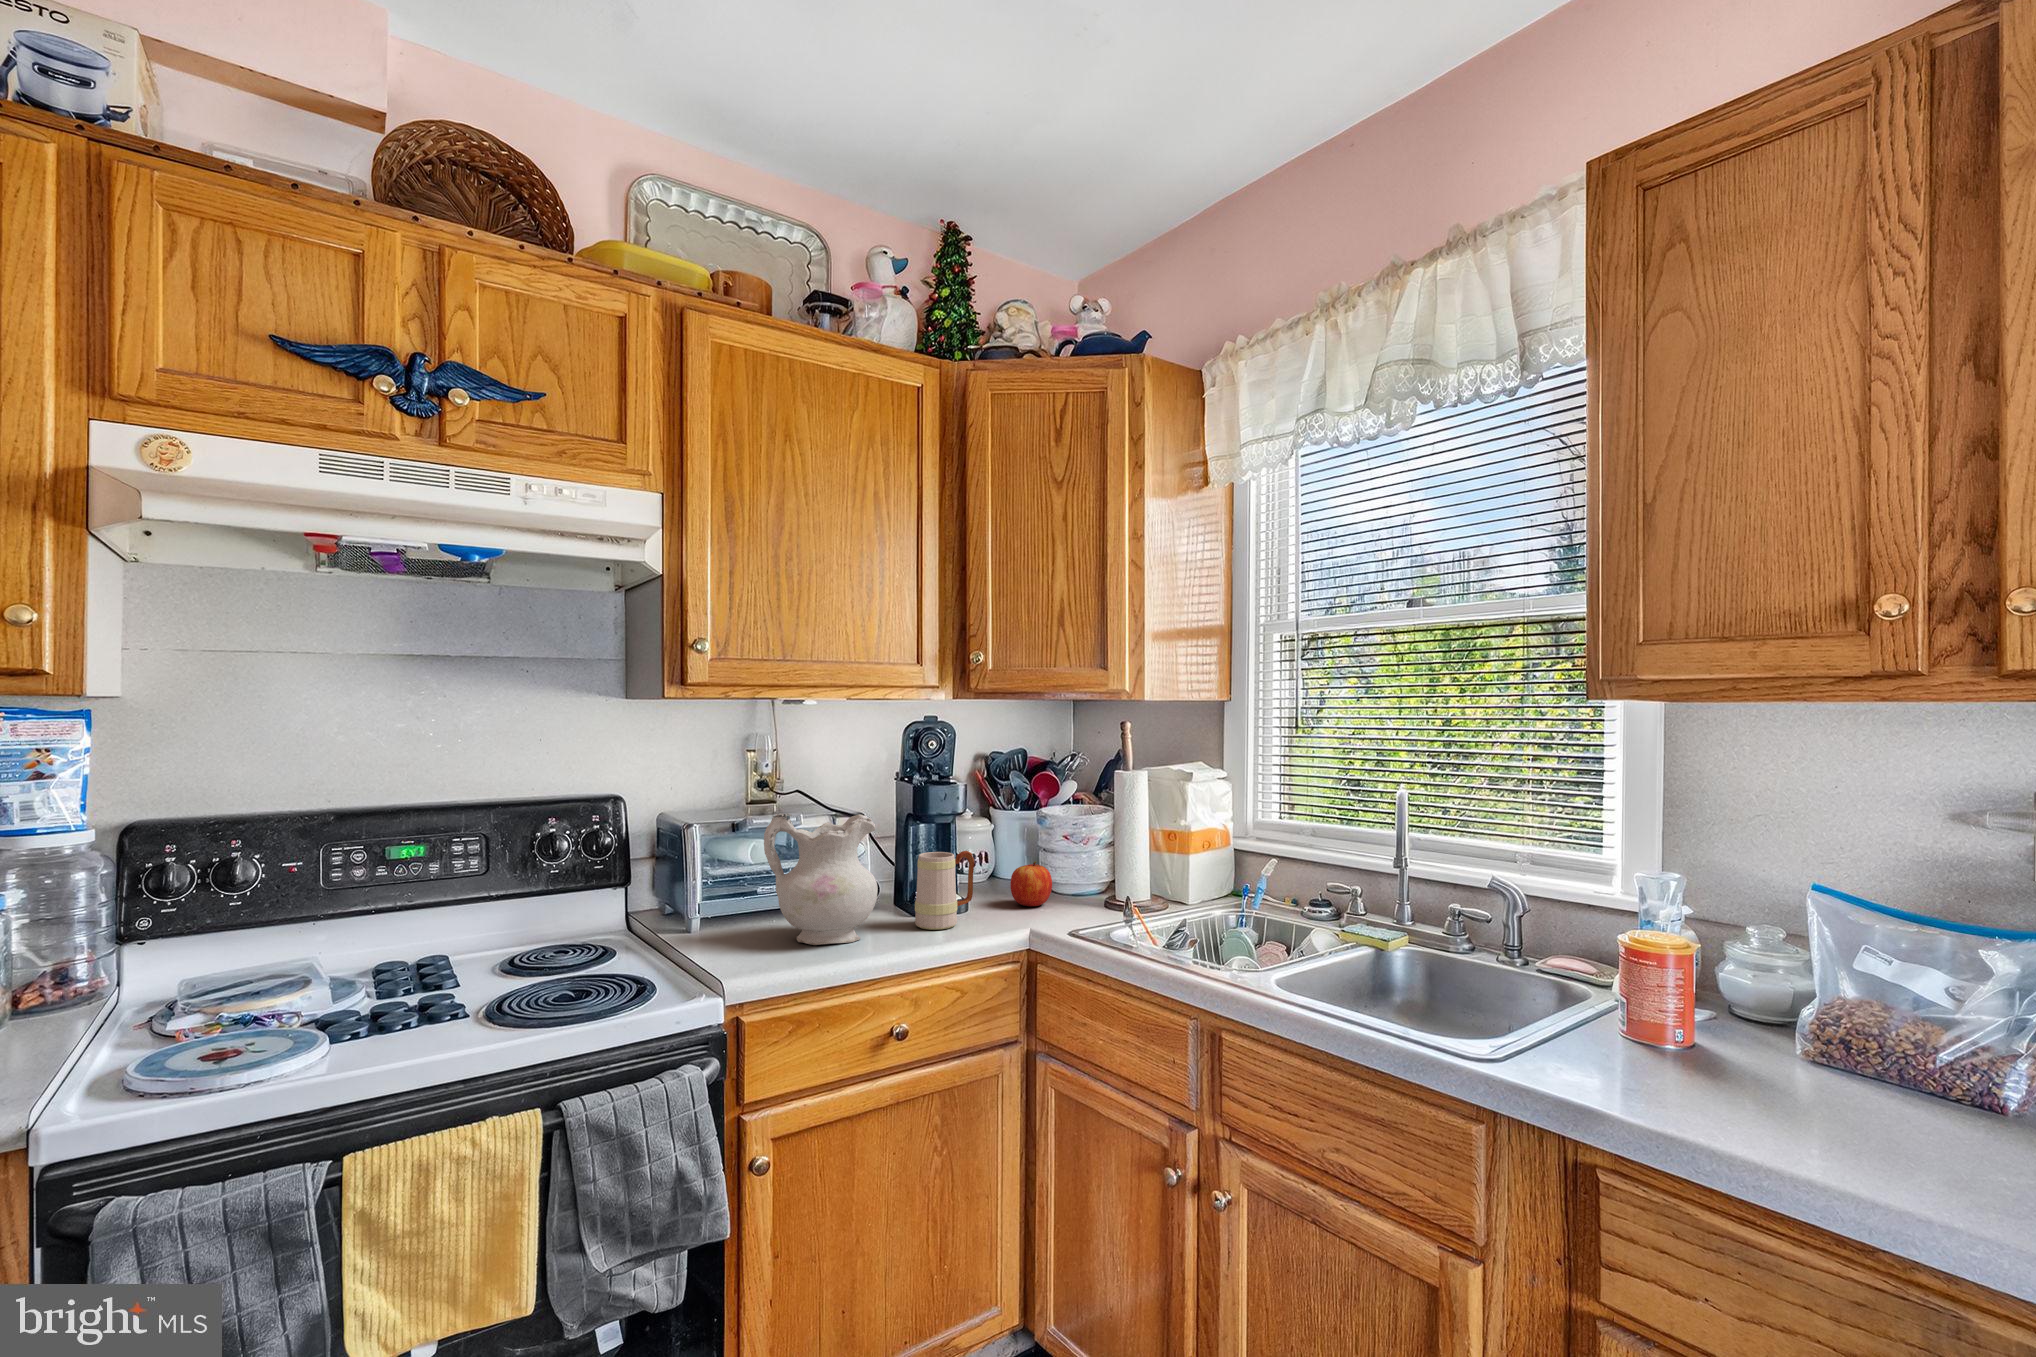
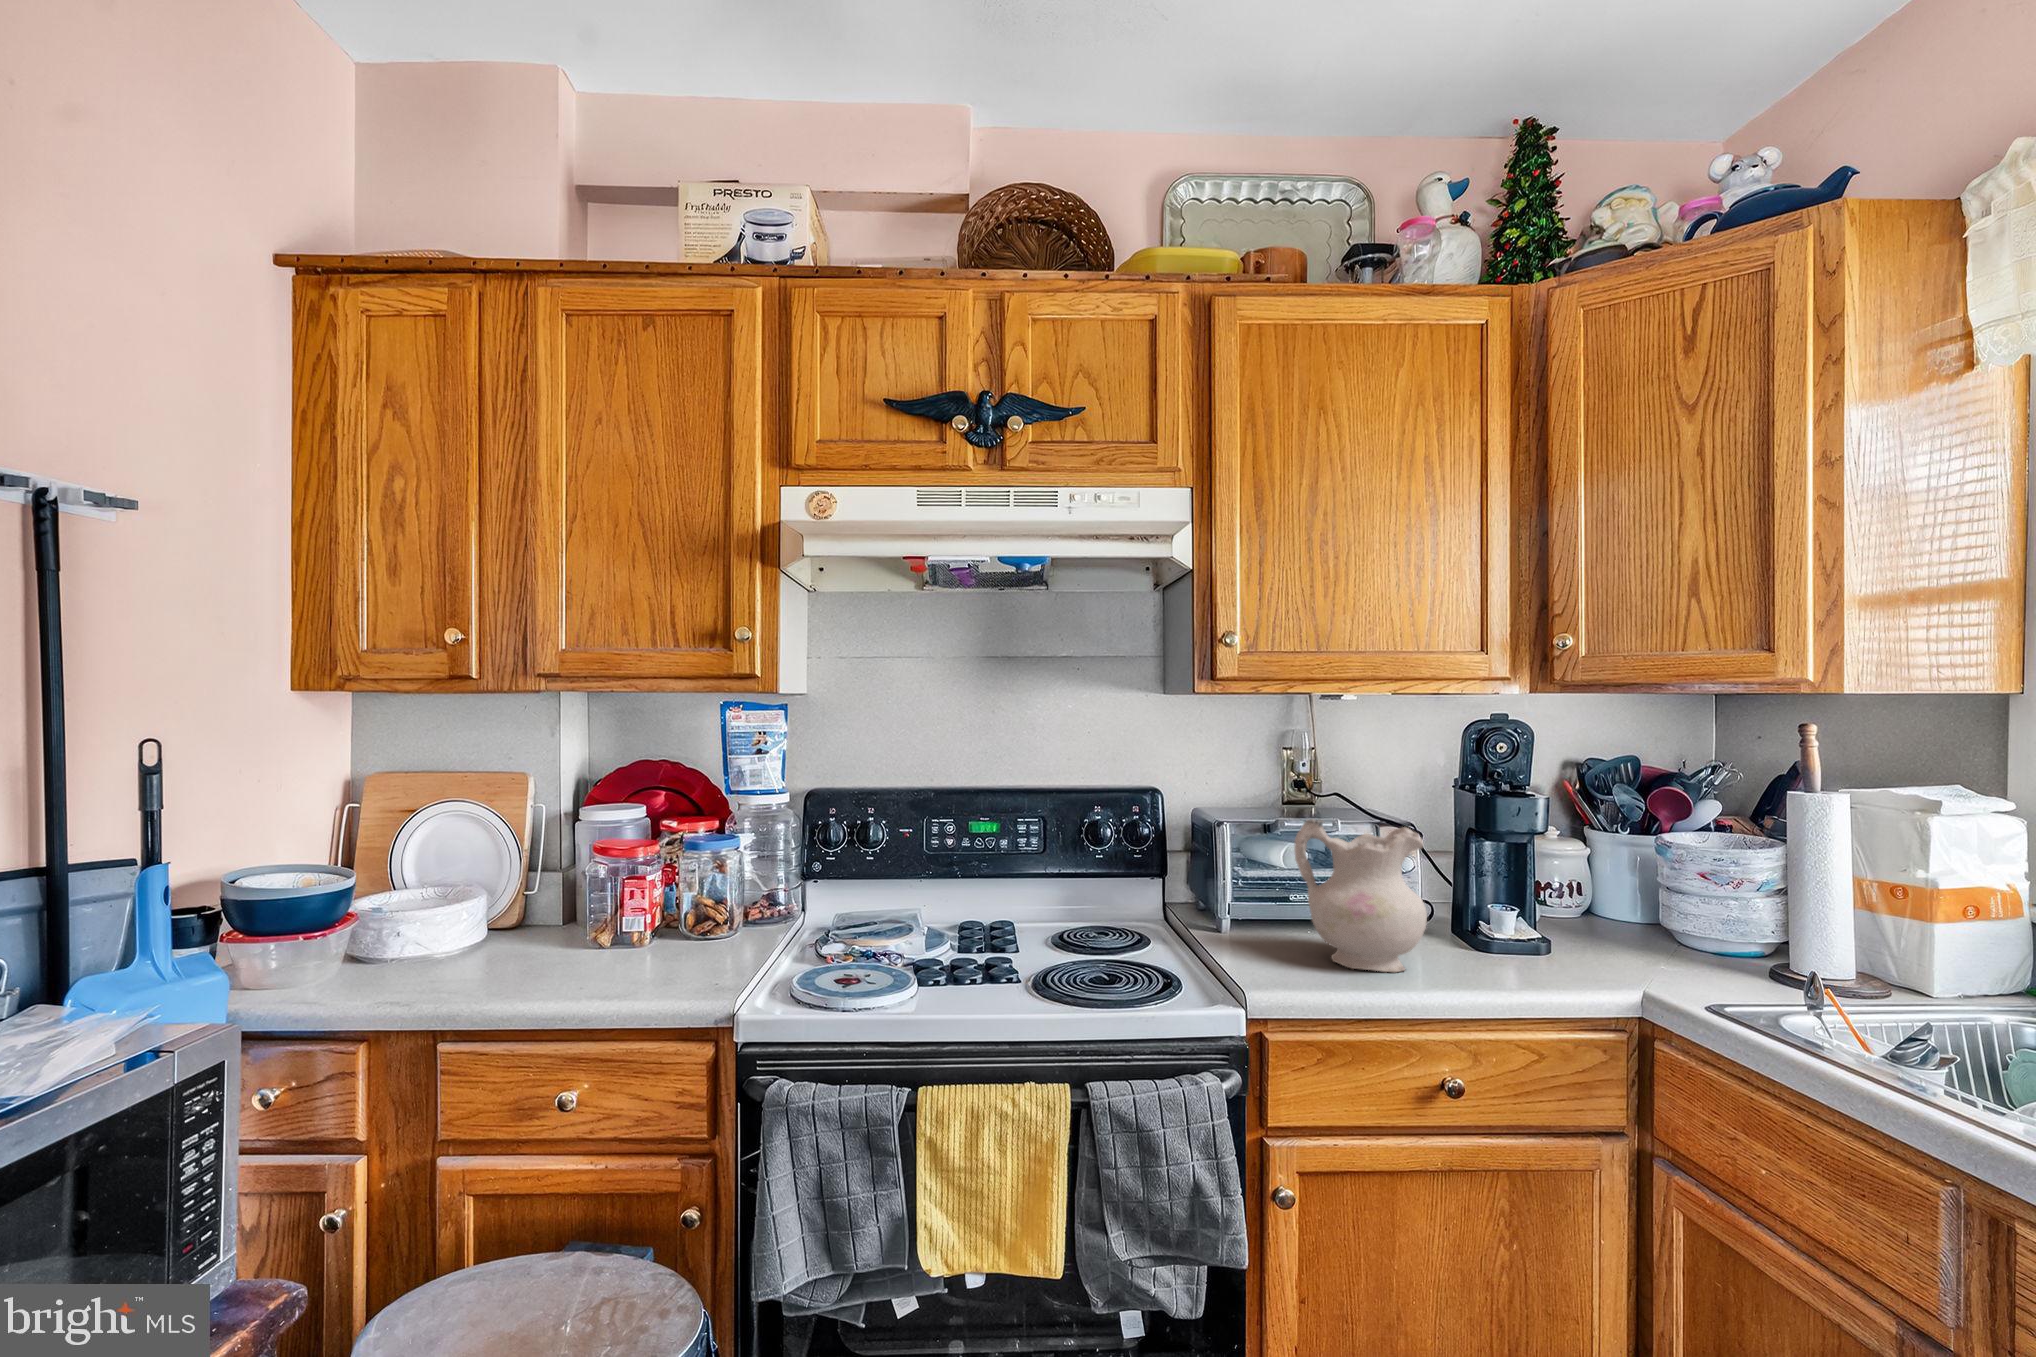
mug: present [915,851,974,930] -> none [1476,880,1559,976]
apple: present [1010,861,1052,906] -> none [1615,907,1681,965]

